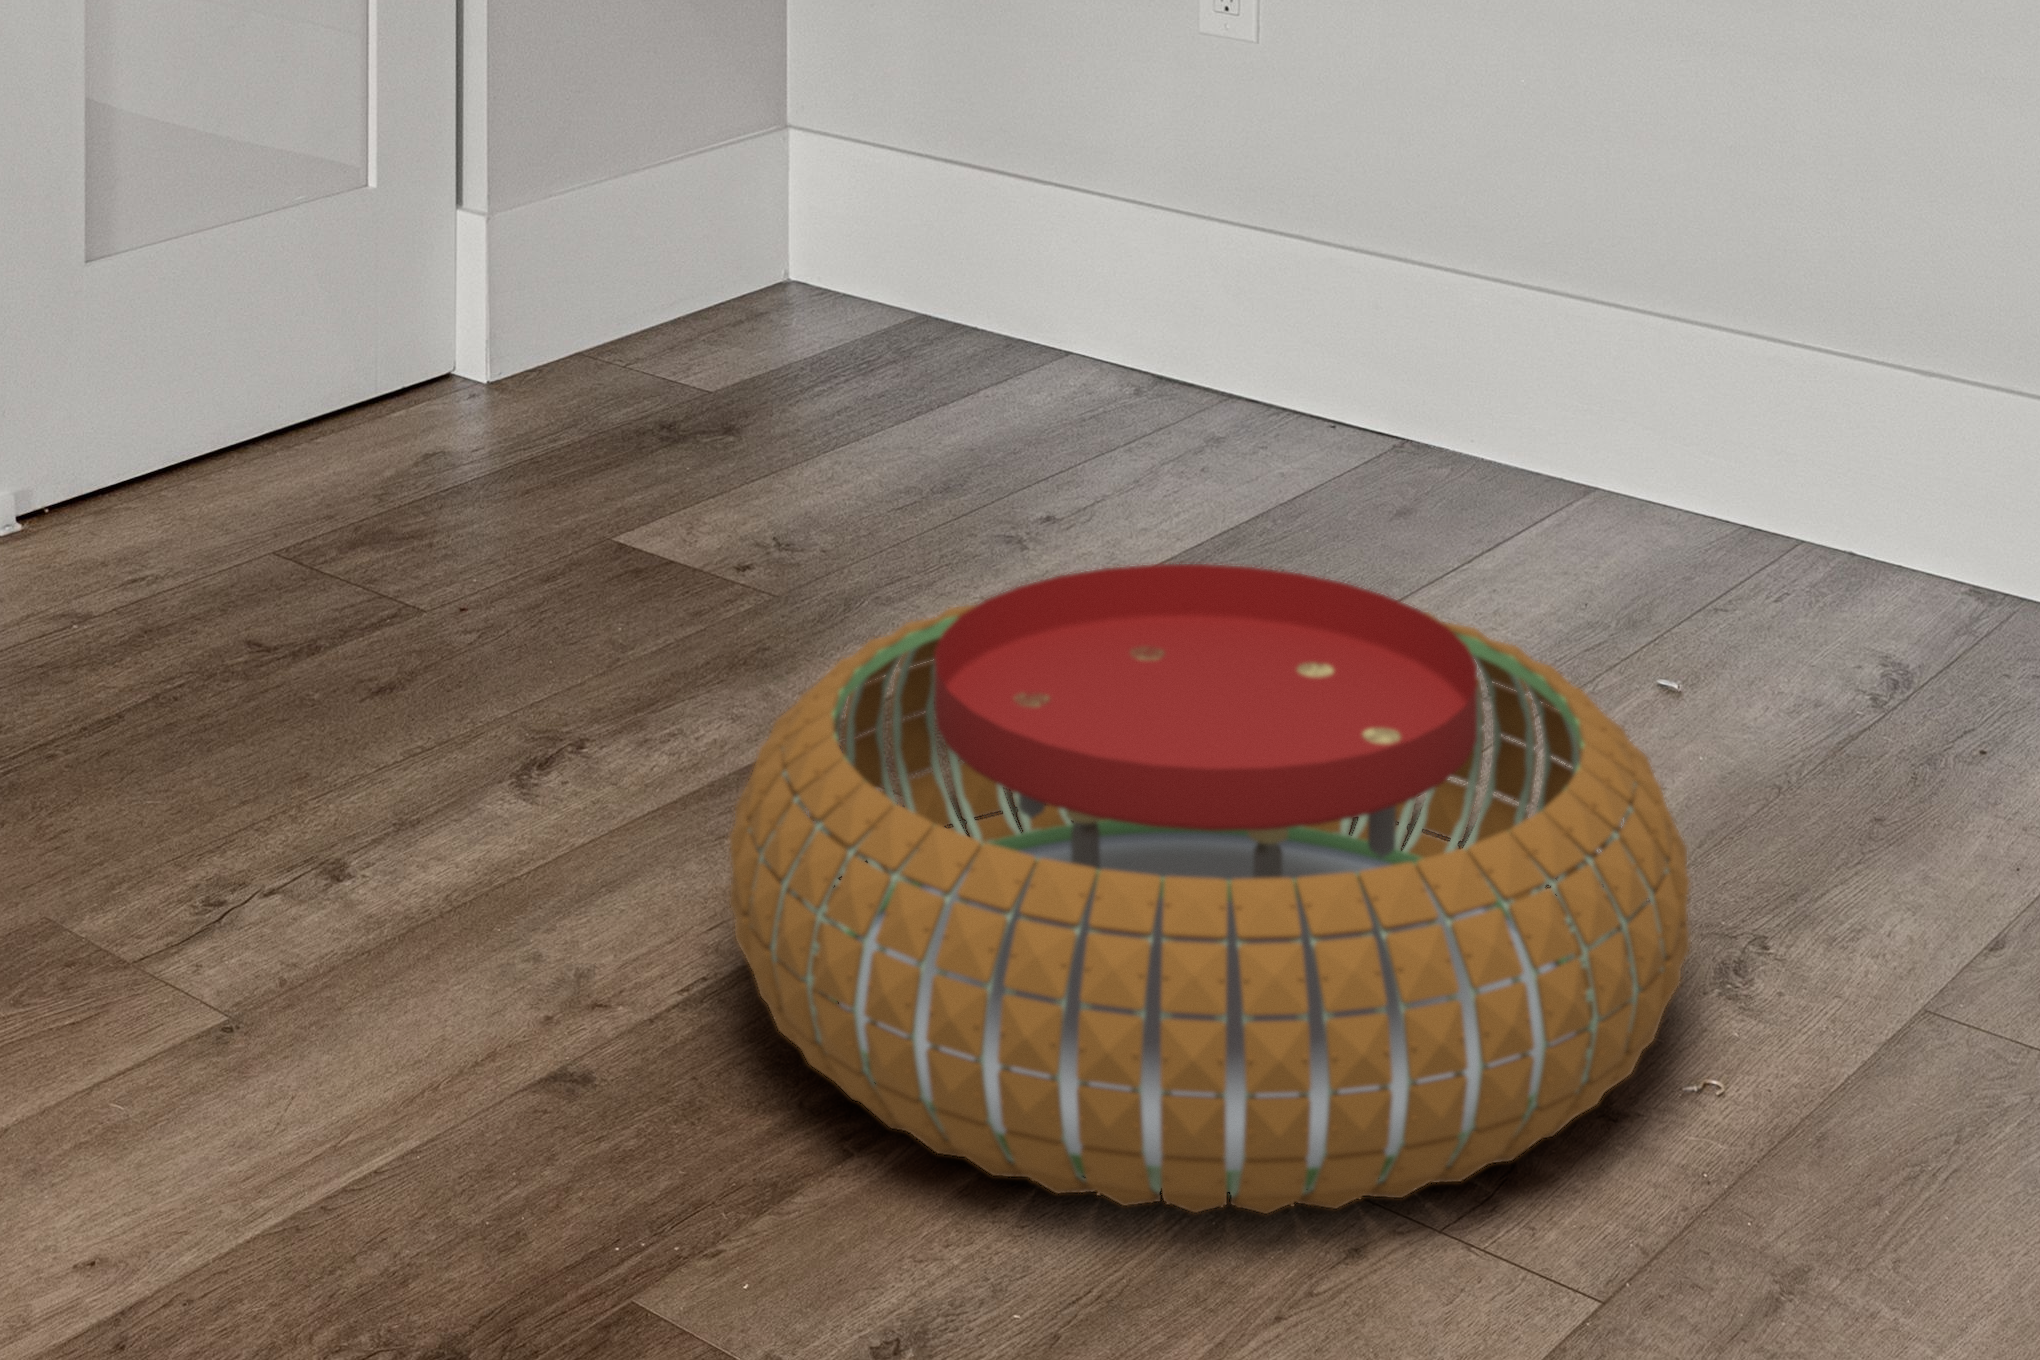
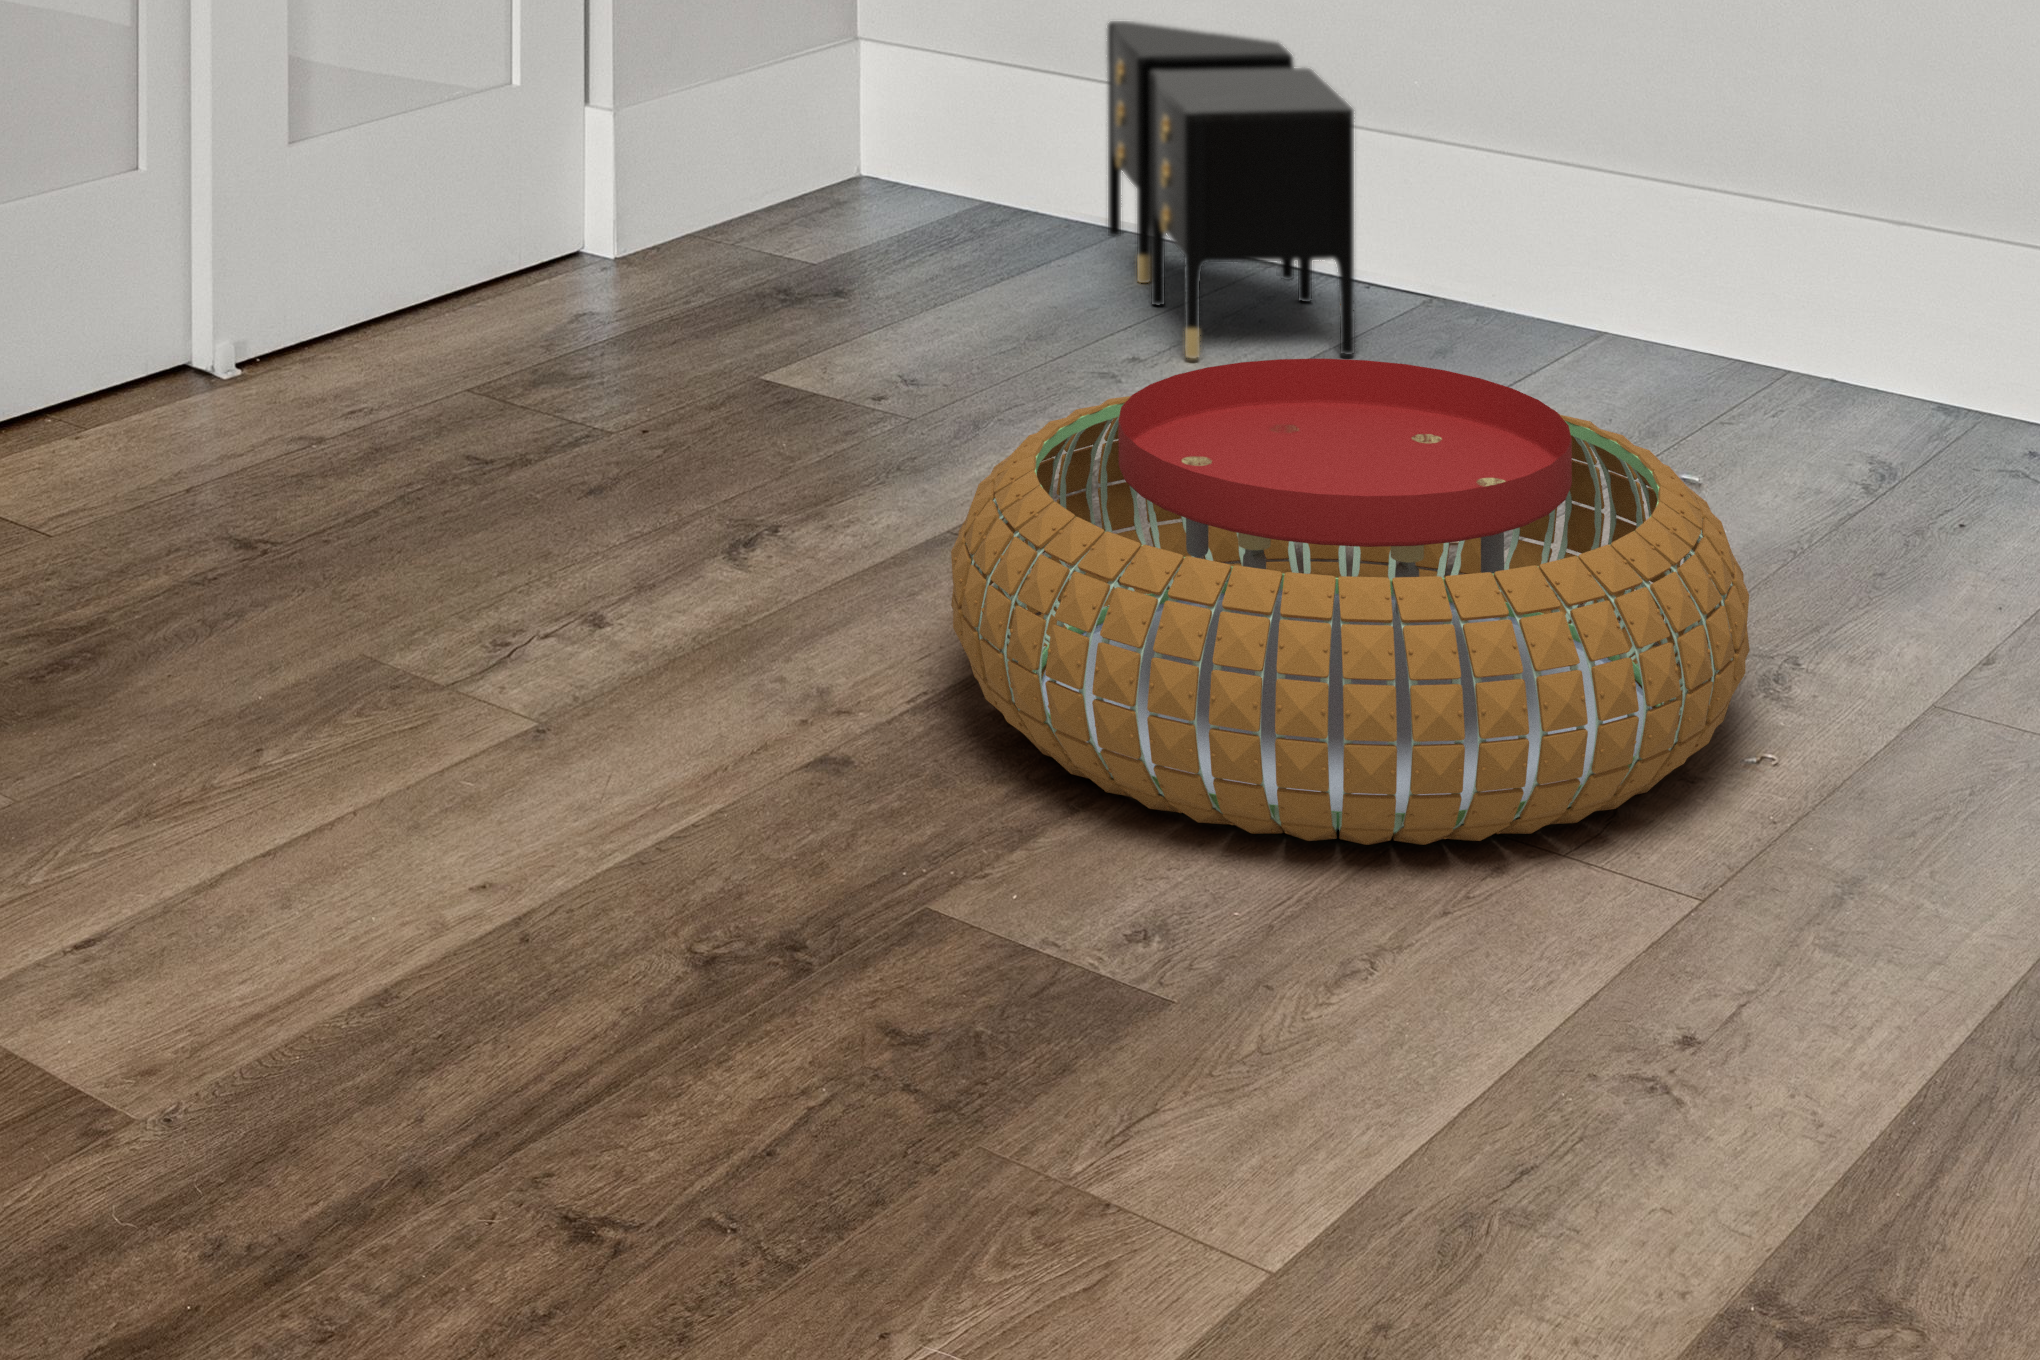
nightstand: none [1050,111,1300,515] -> present [1107,21,1355,358]

